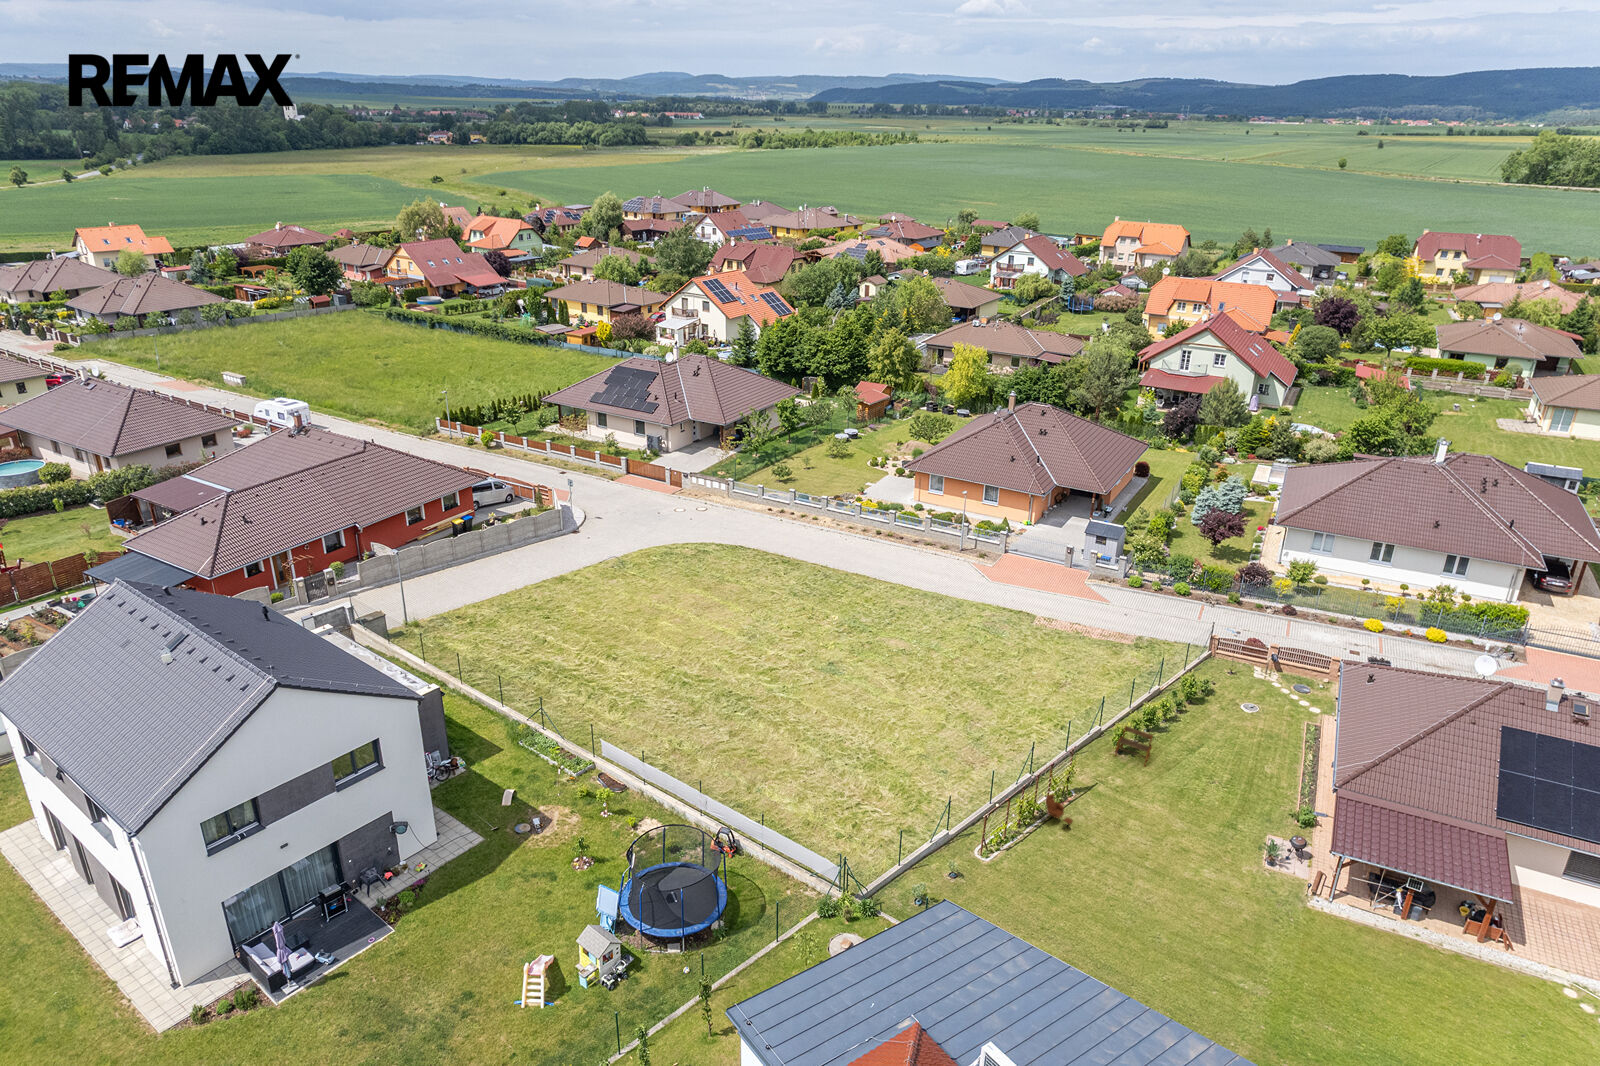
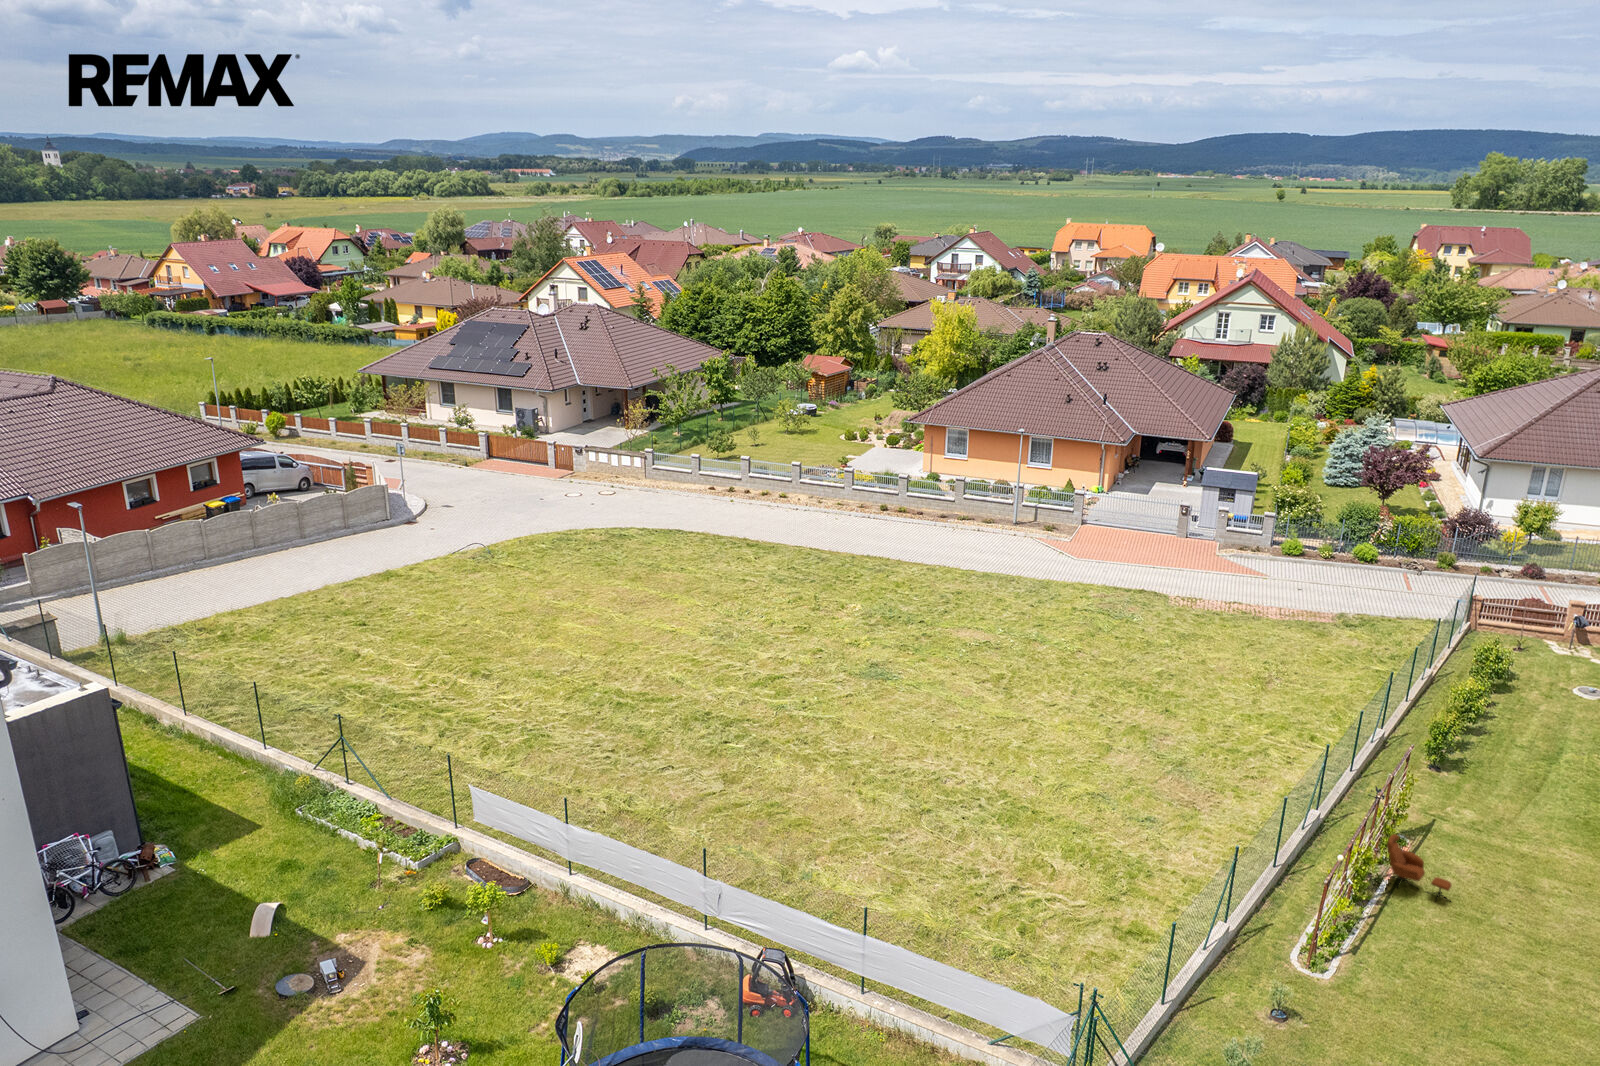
bench: present [1115,726,1153,766] -> none [1428,716,1498,787]

